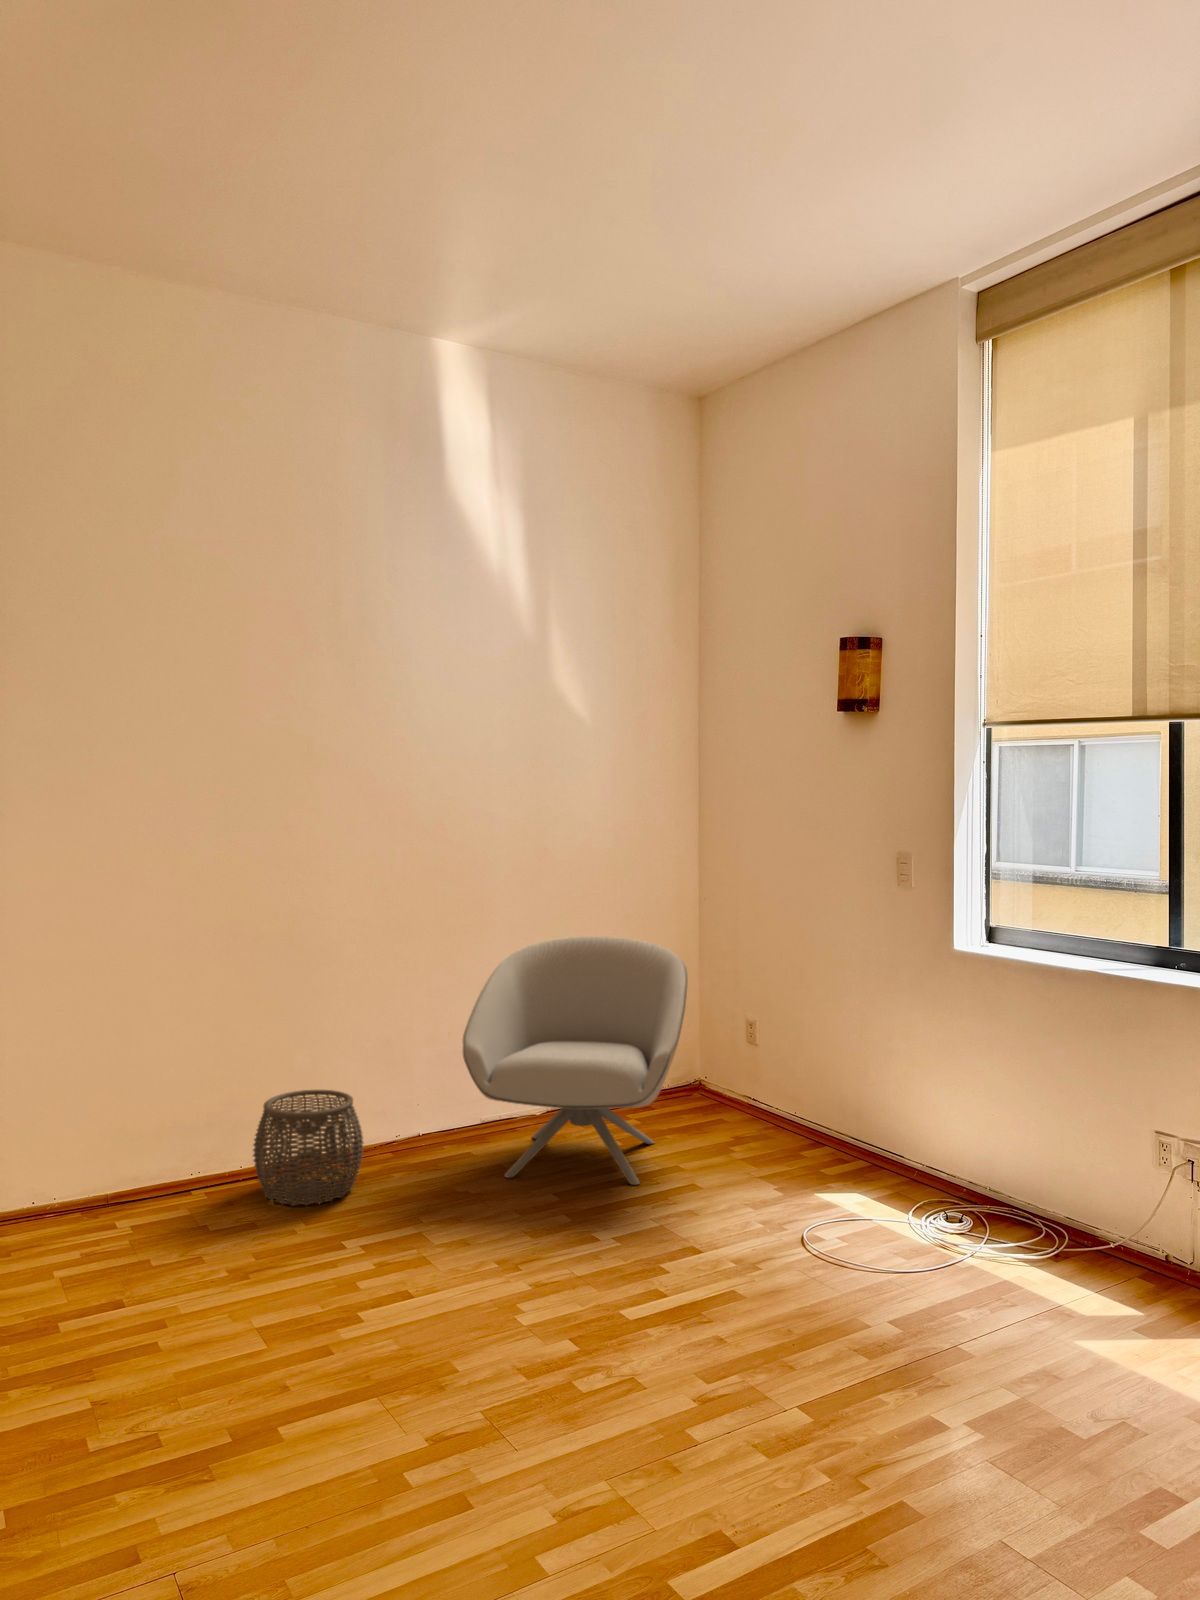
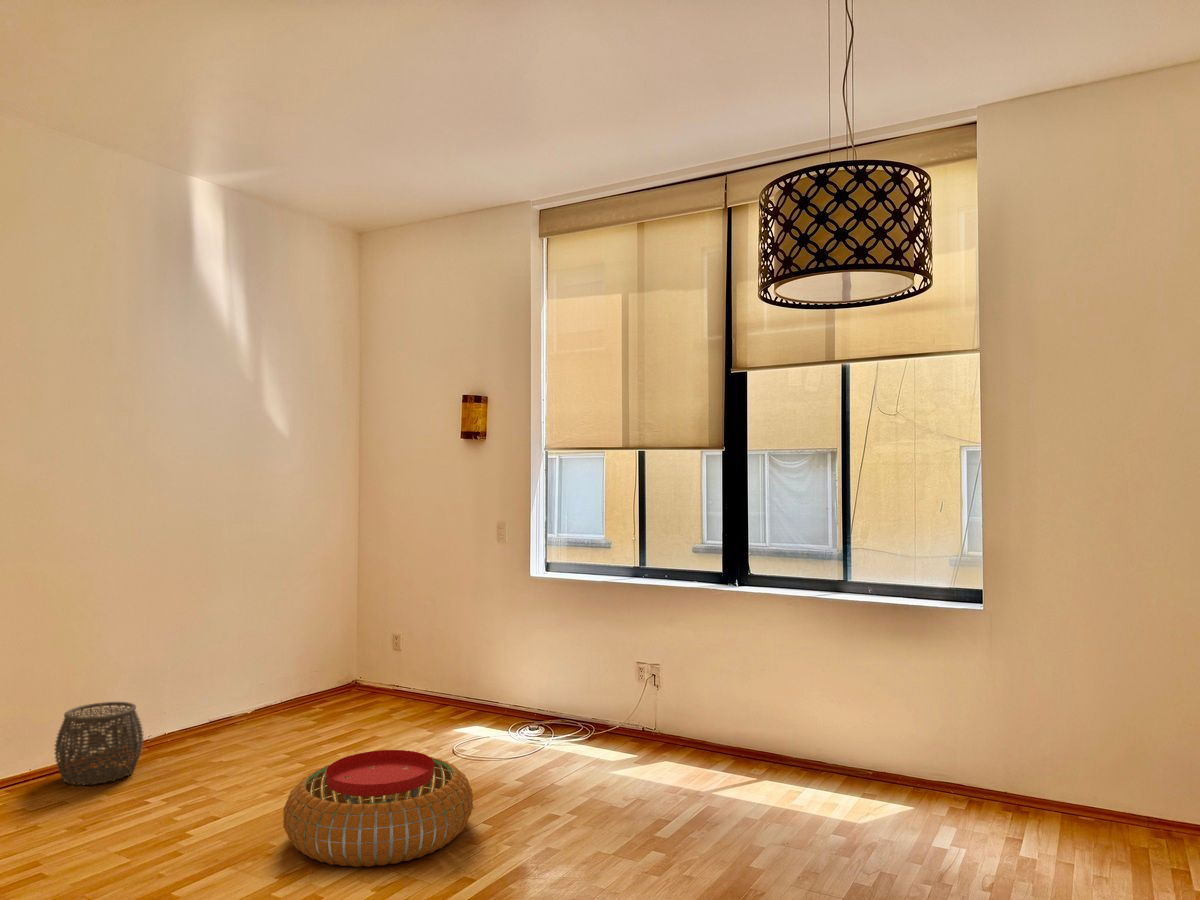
armchair: present [462,937,688,1185] -> none [218,584,369,748]
pouf: none [460,1239,779,1466] -> present [283,750,473,867]

